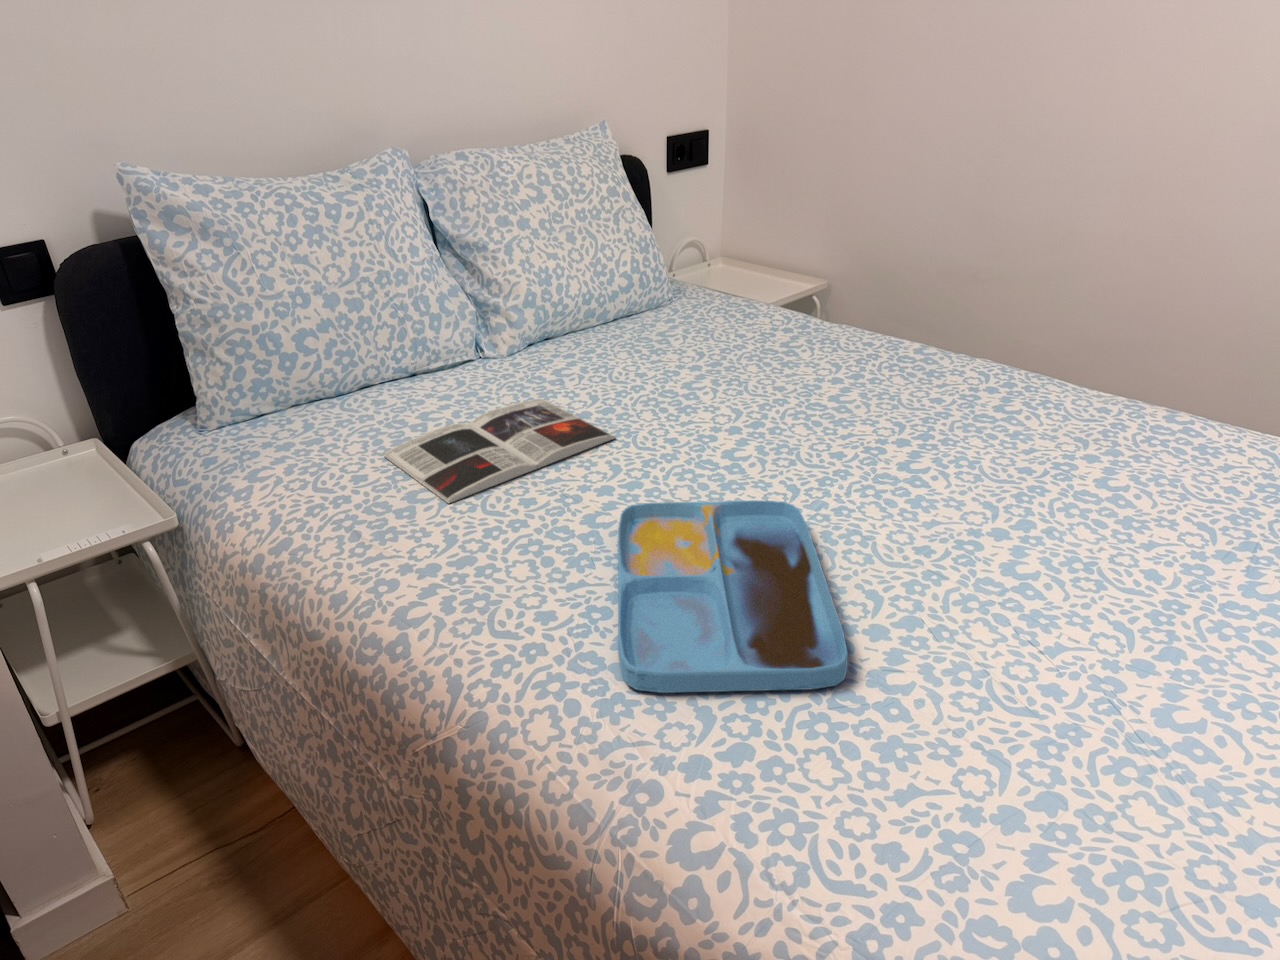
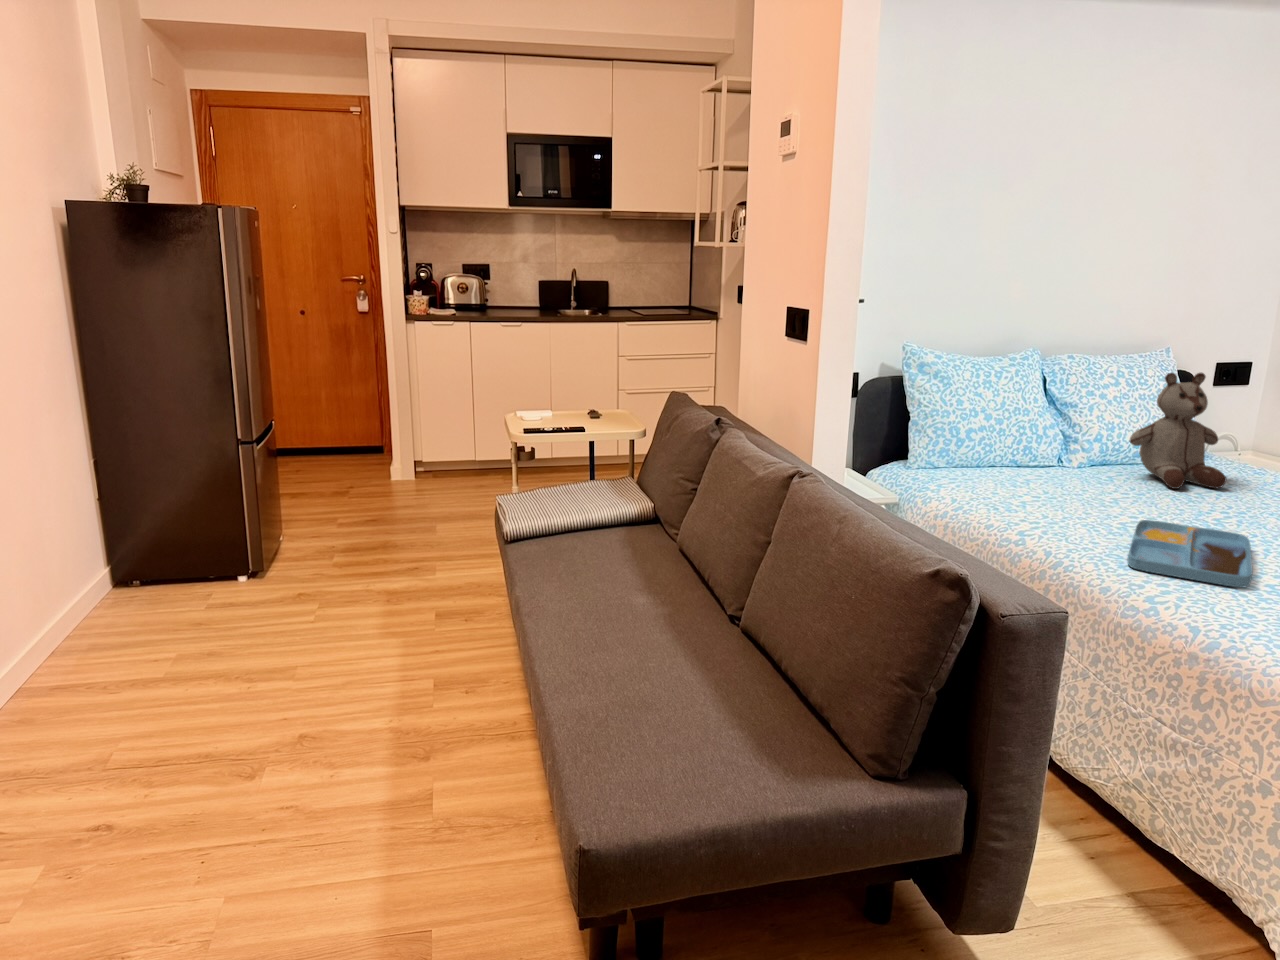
stuffed bear: none [575,171,722,381] -> present [1130,373,1226,489]
magazine: present [384,399,615,503] -> none [1007,482,1143,508]

